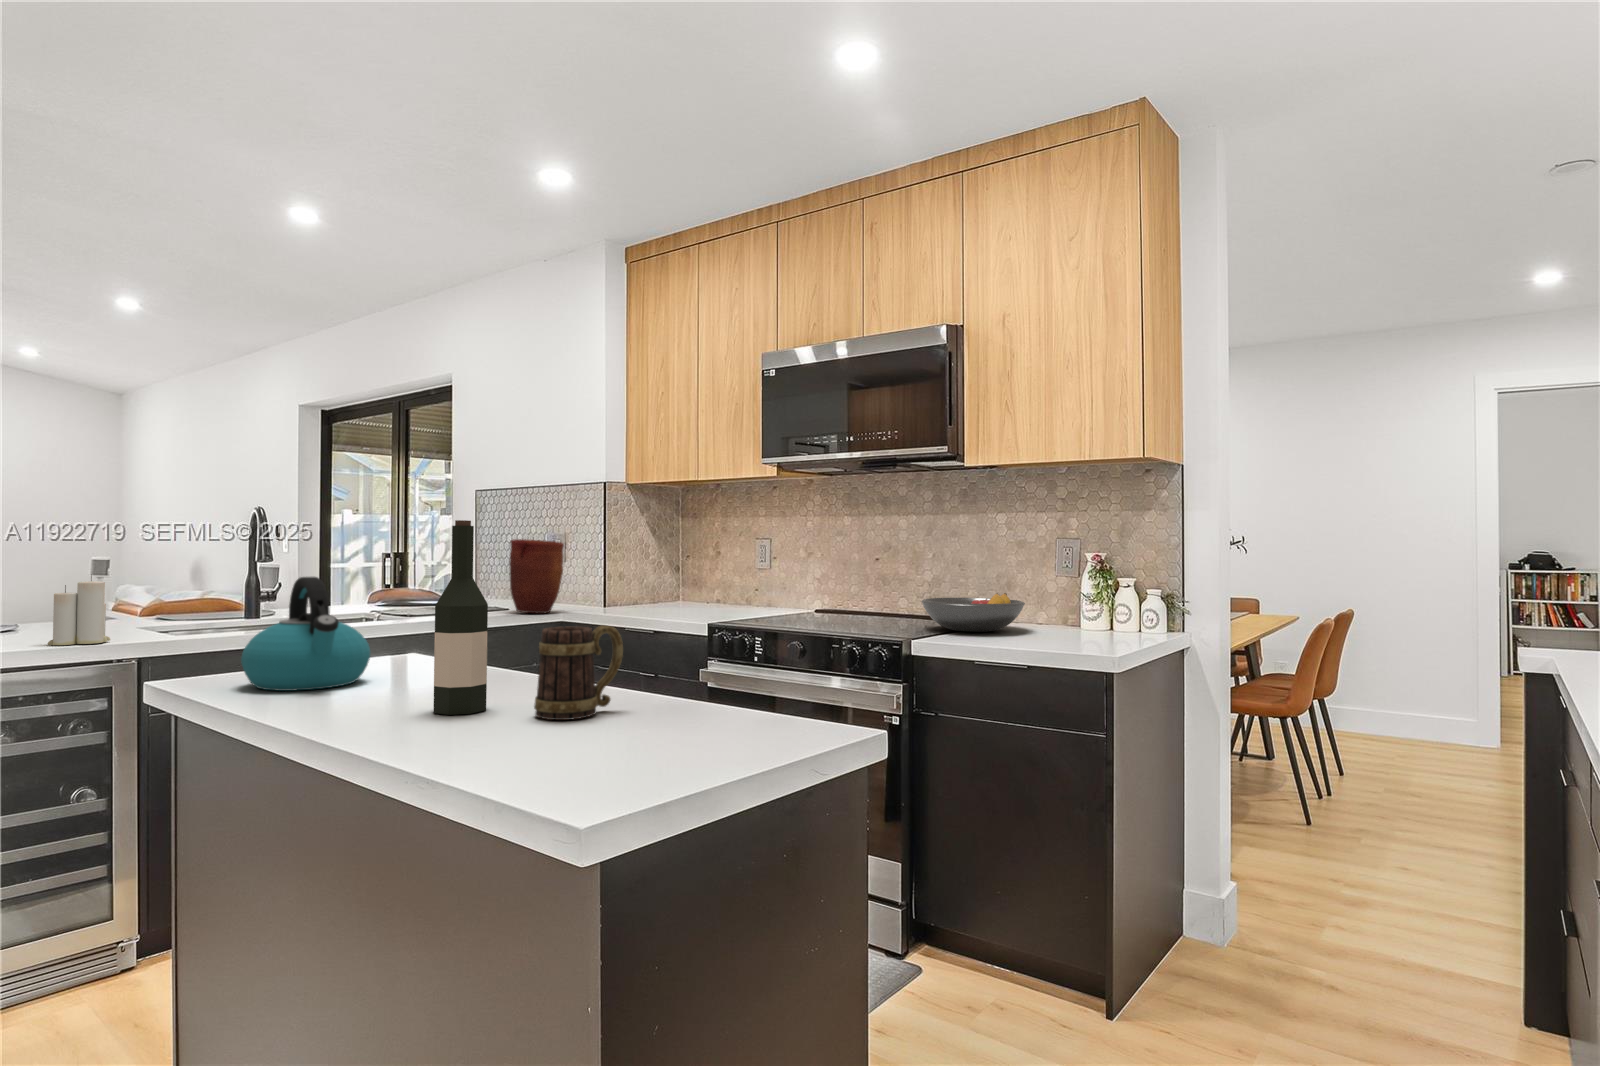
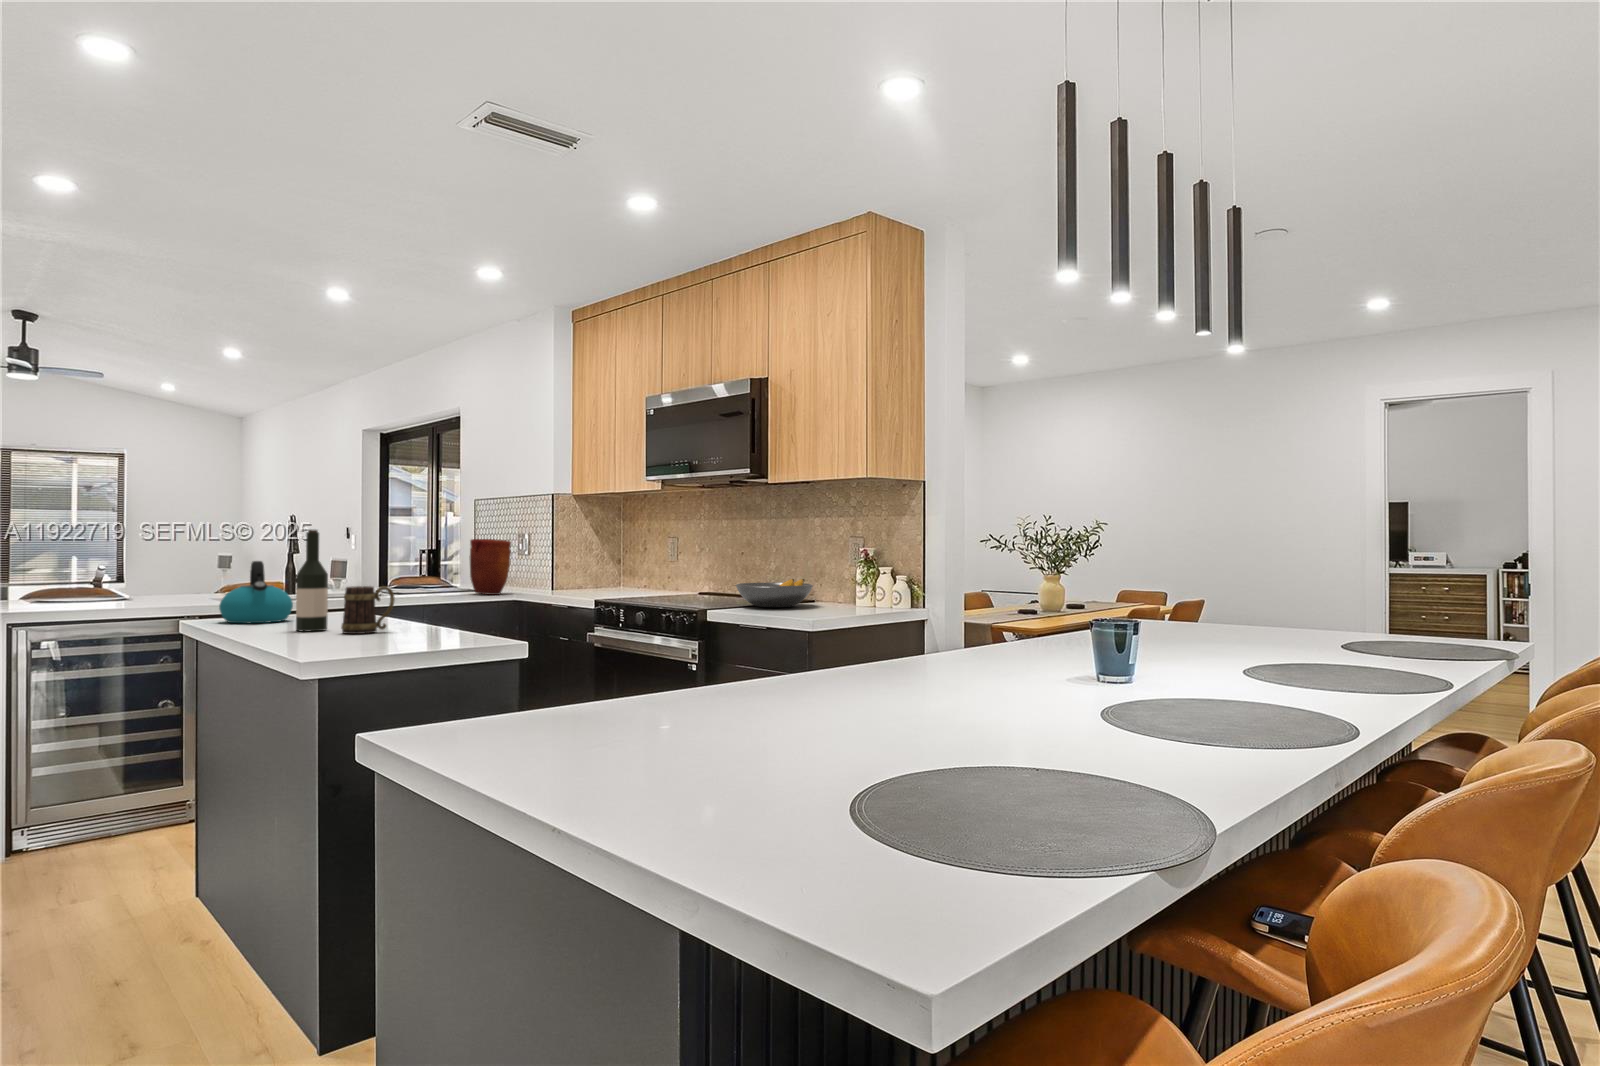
candle: present [48,575,111,645] -> none [142,562,180,606]

